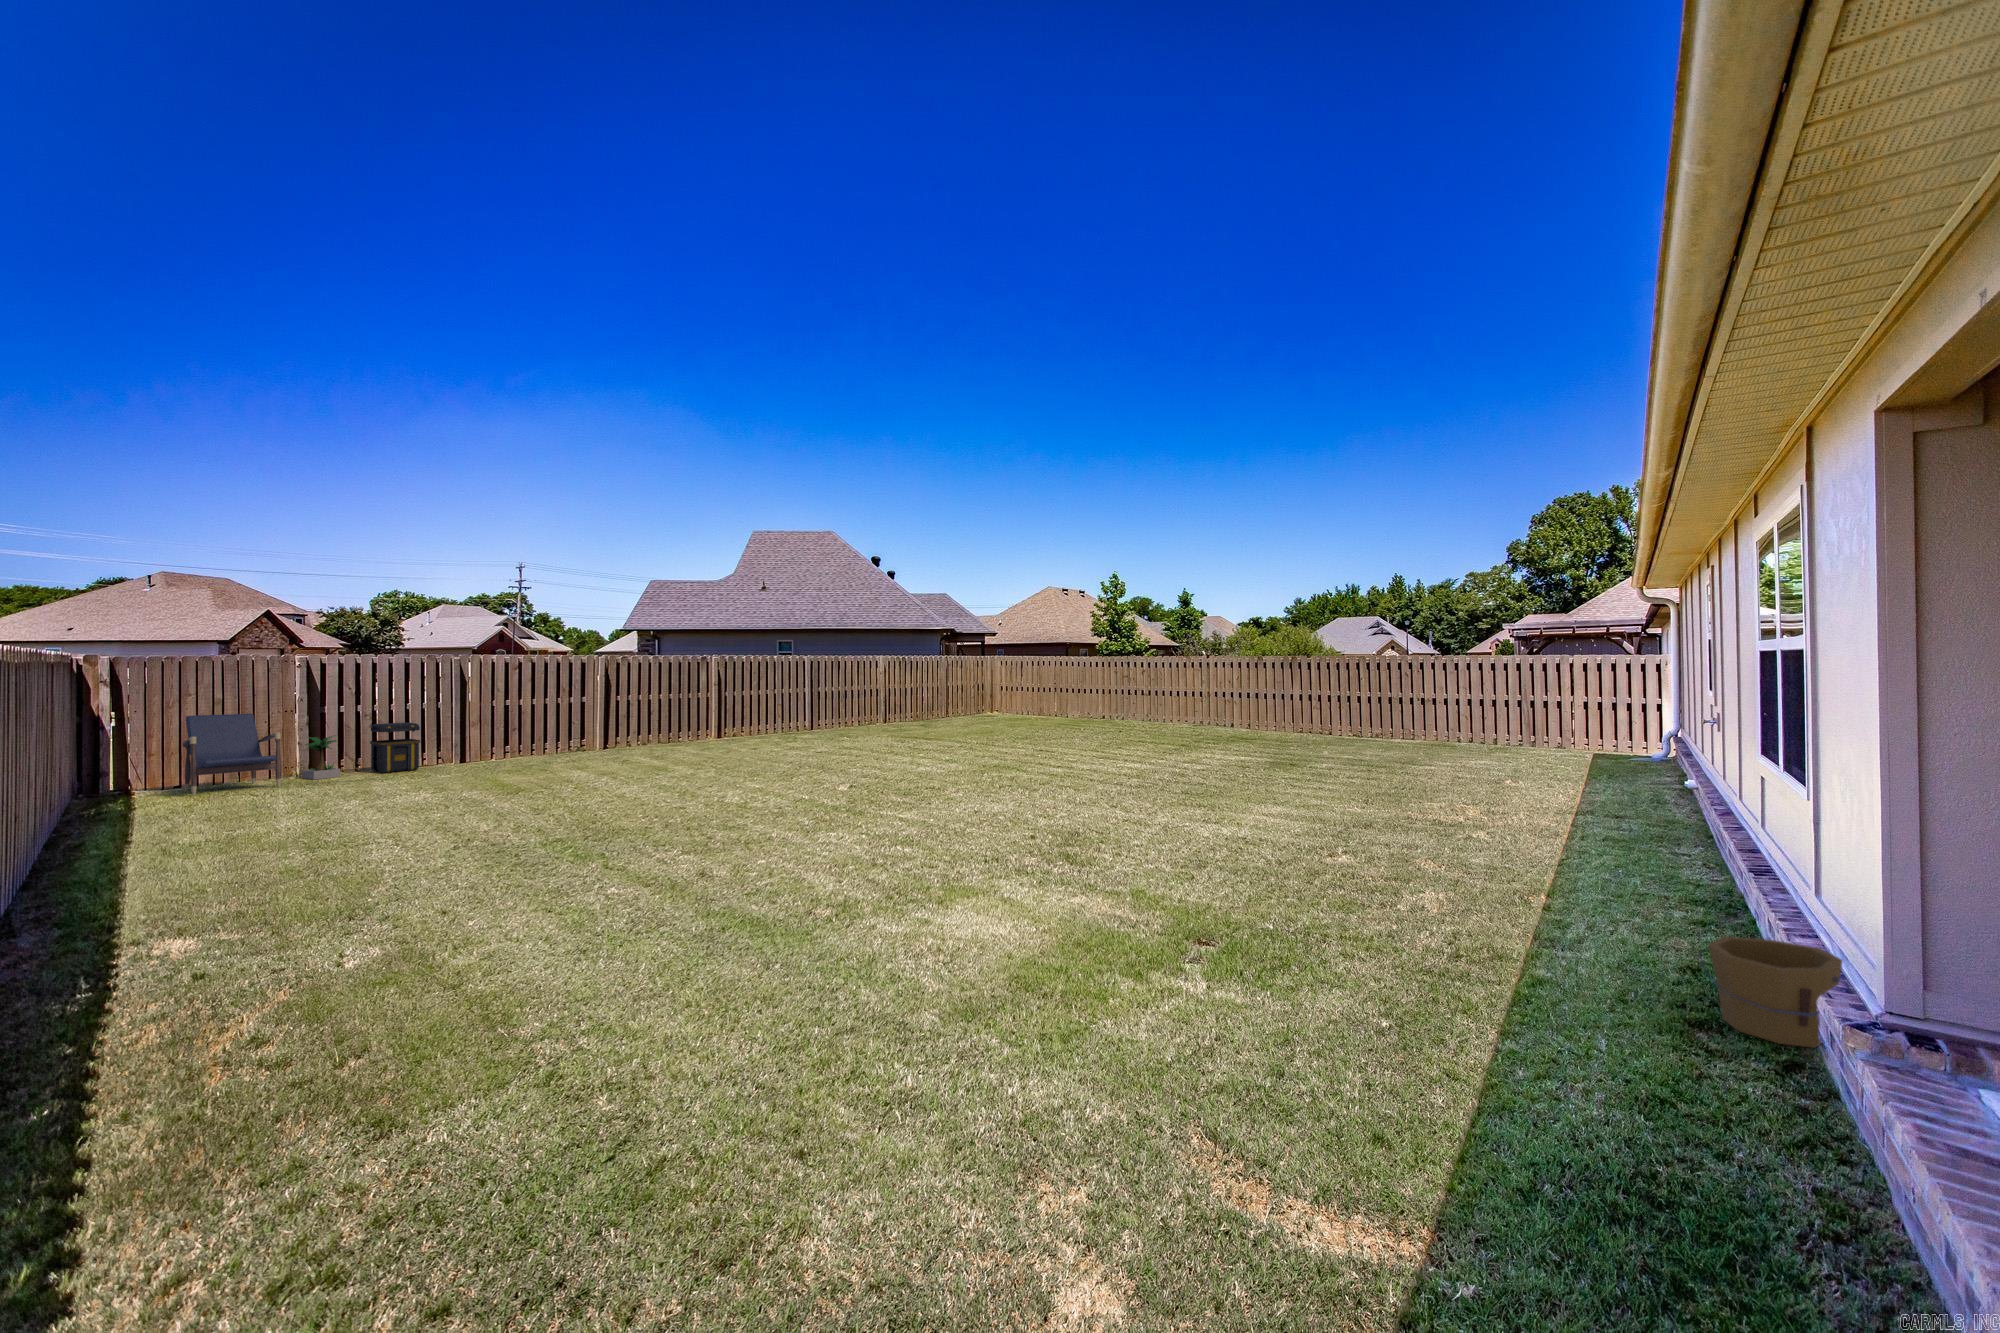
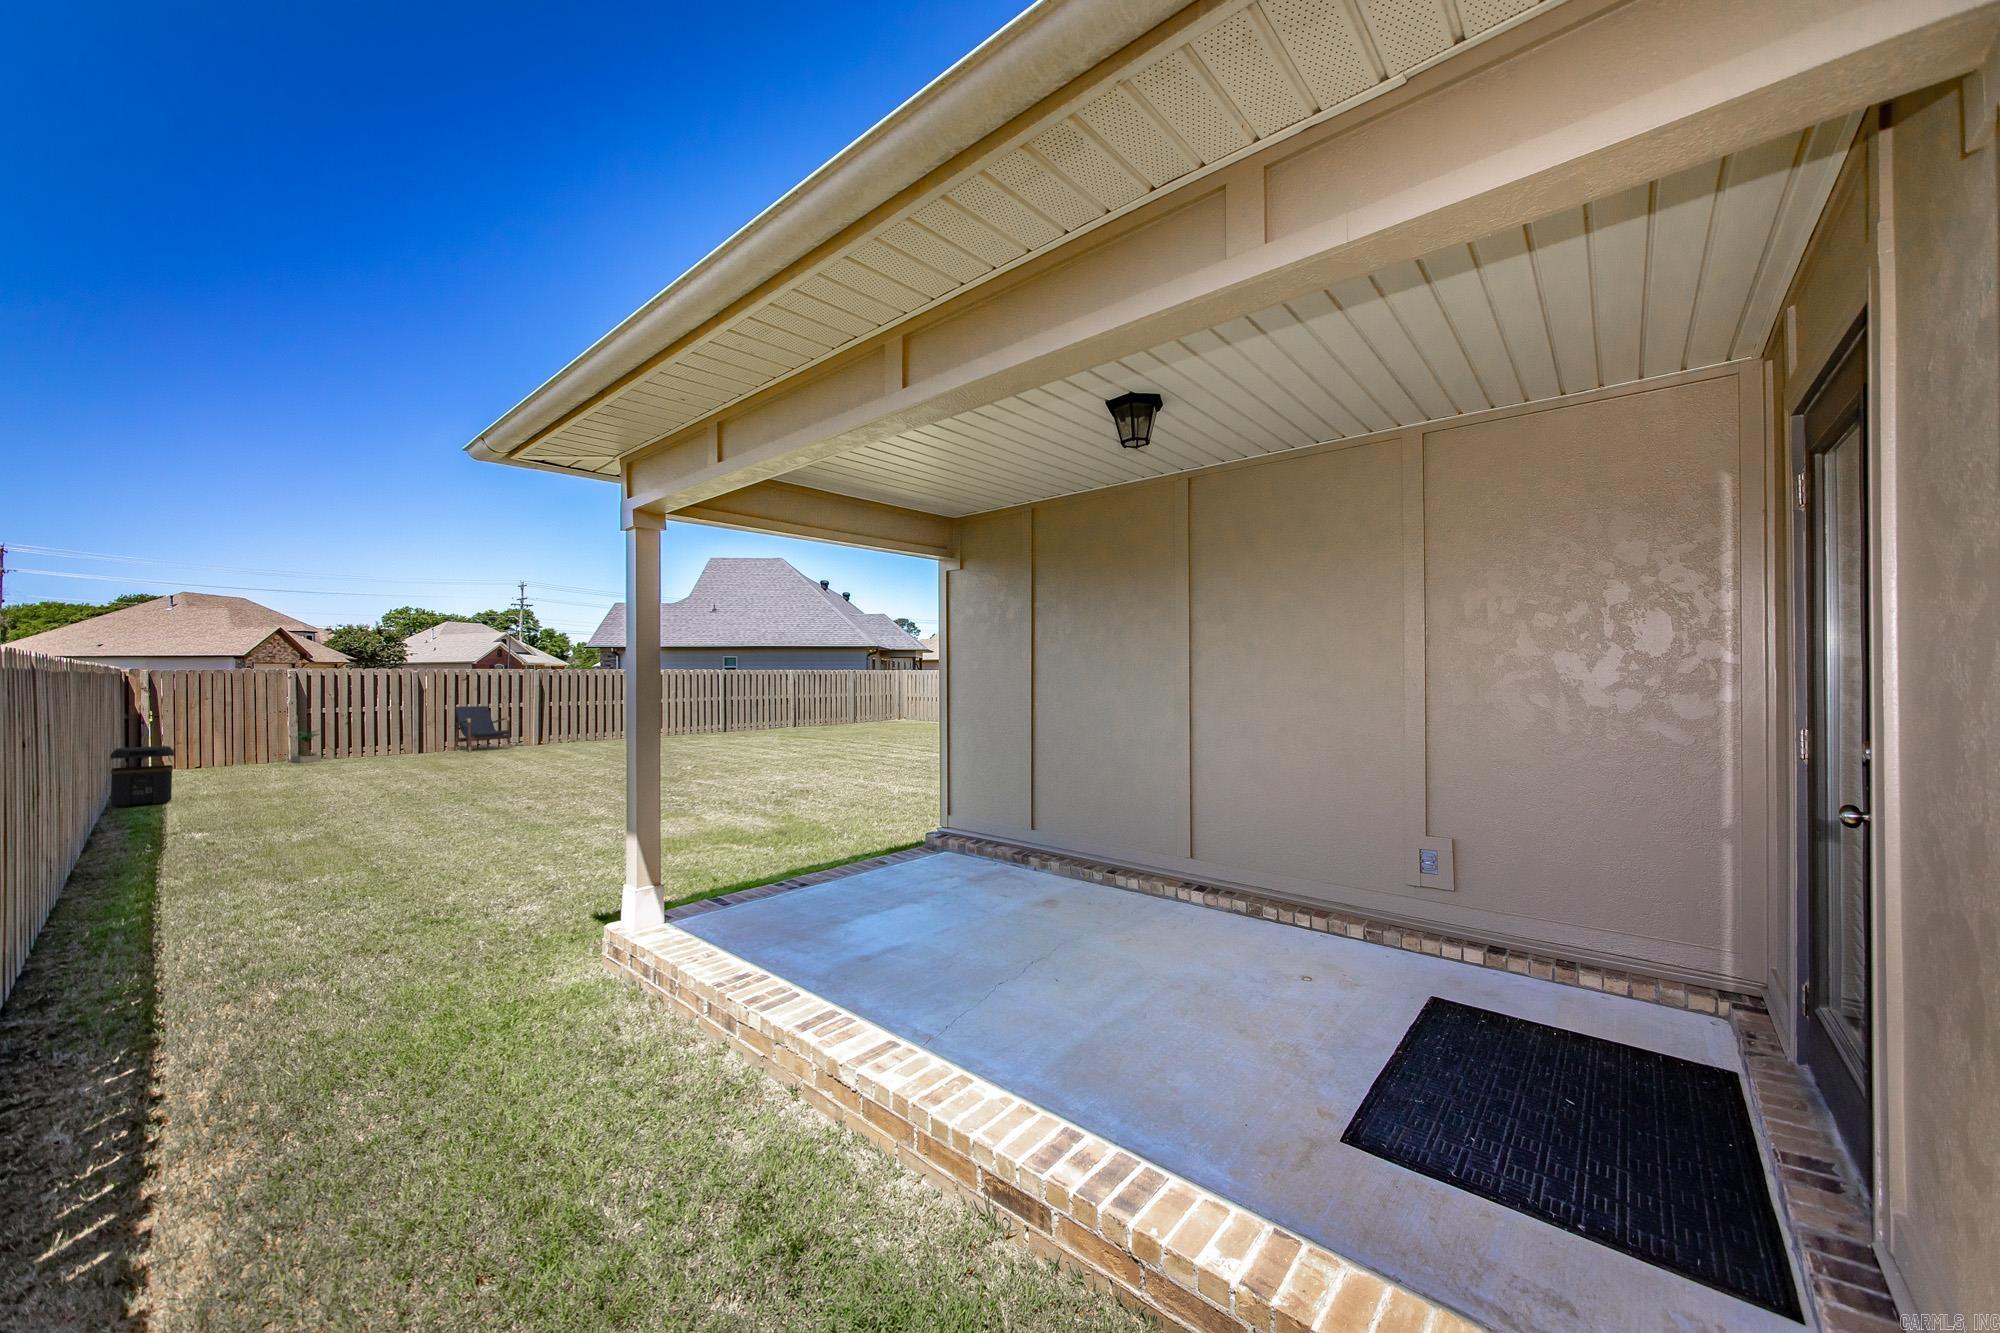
lounge chair: present [182,714,281,795] -> present [455,706,510,752]
toolbox: present [370,723,420,773] -> present [111,746,174,807]
bucket: present [1699,936,1852,1048] -> none [977,818,1026,866]

